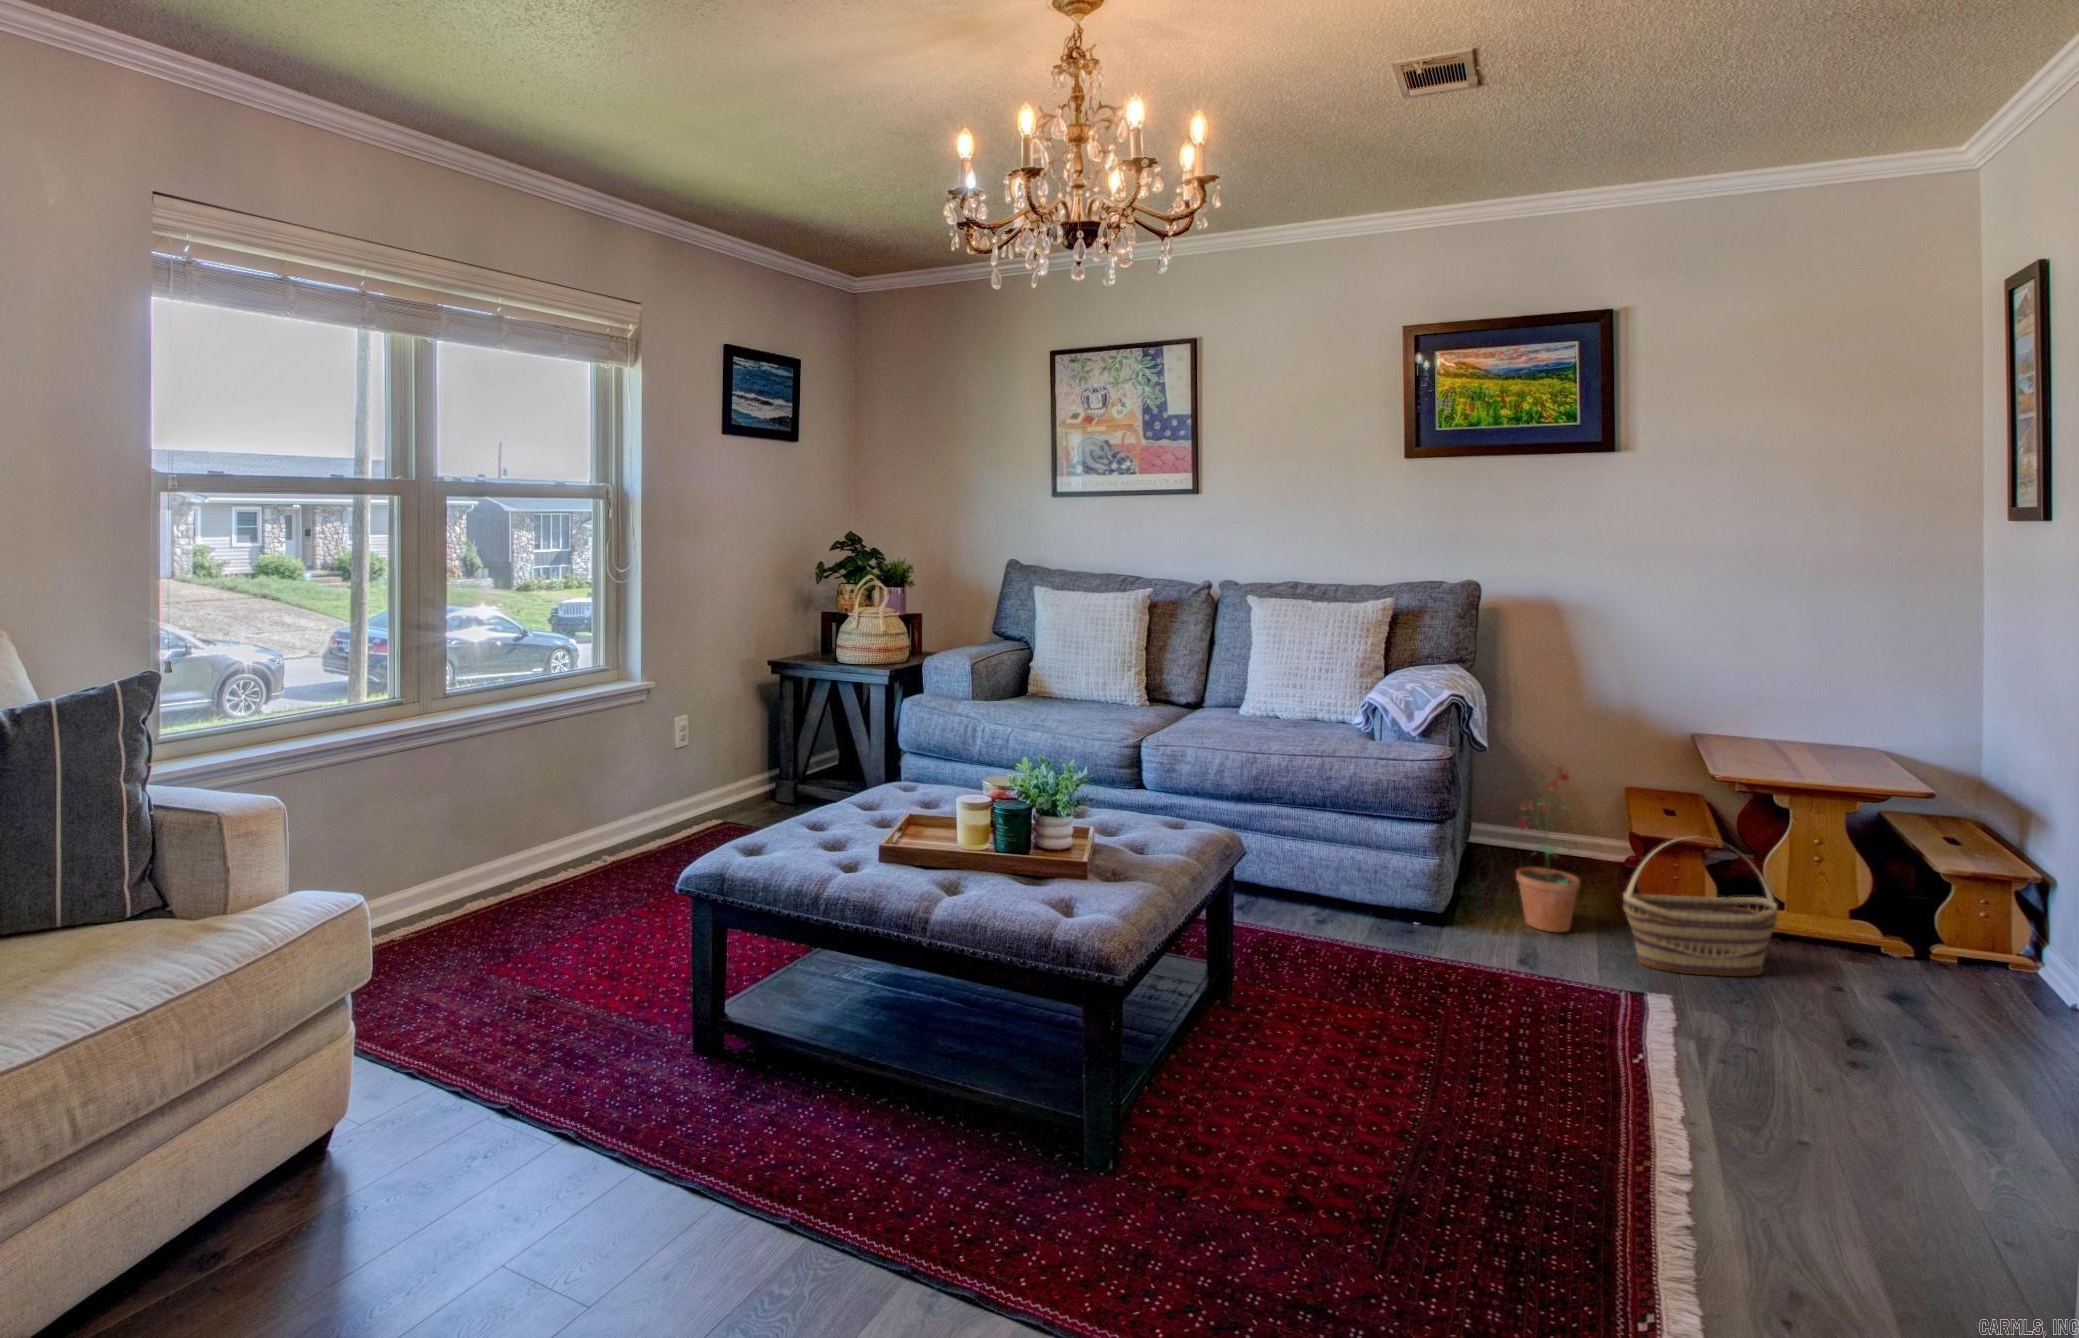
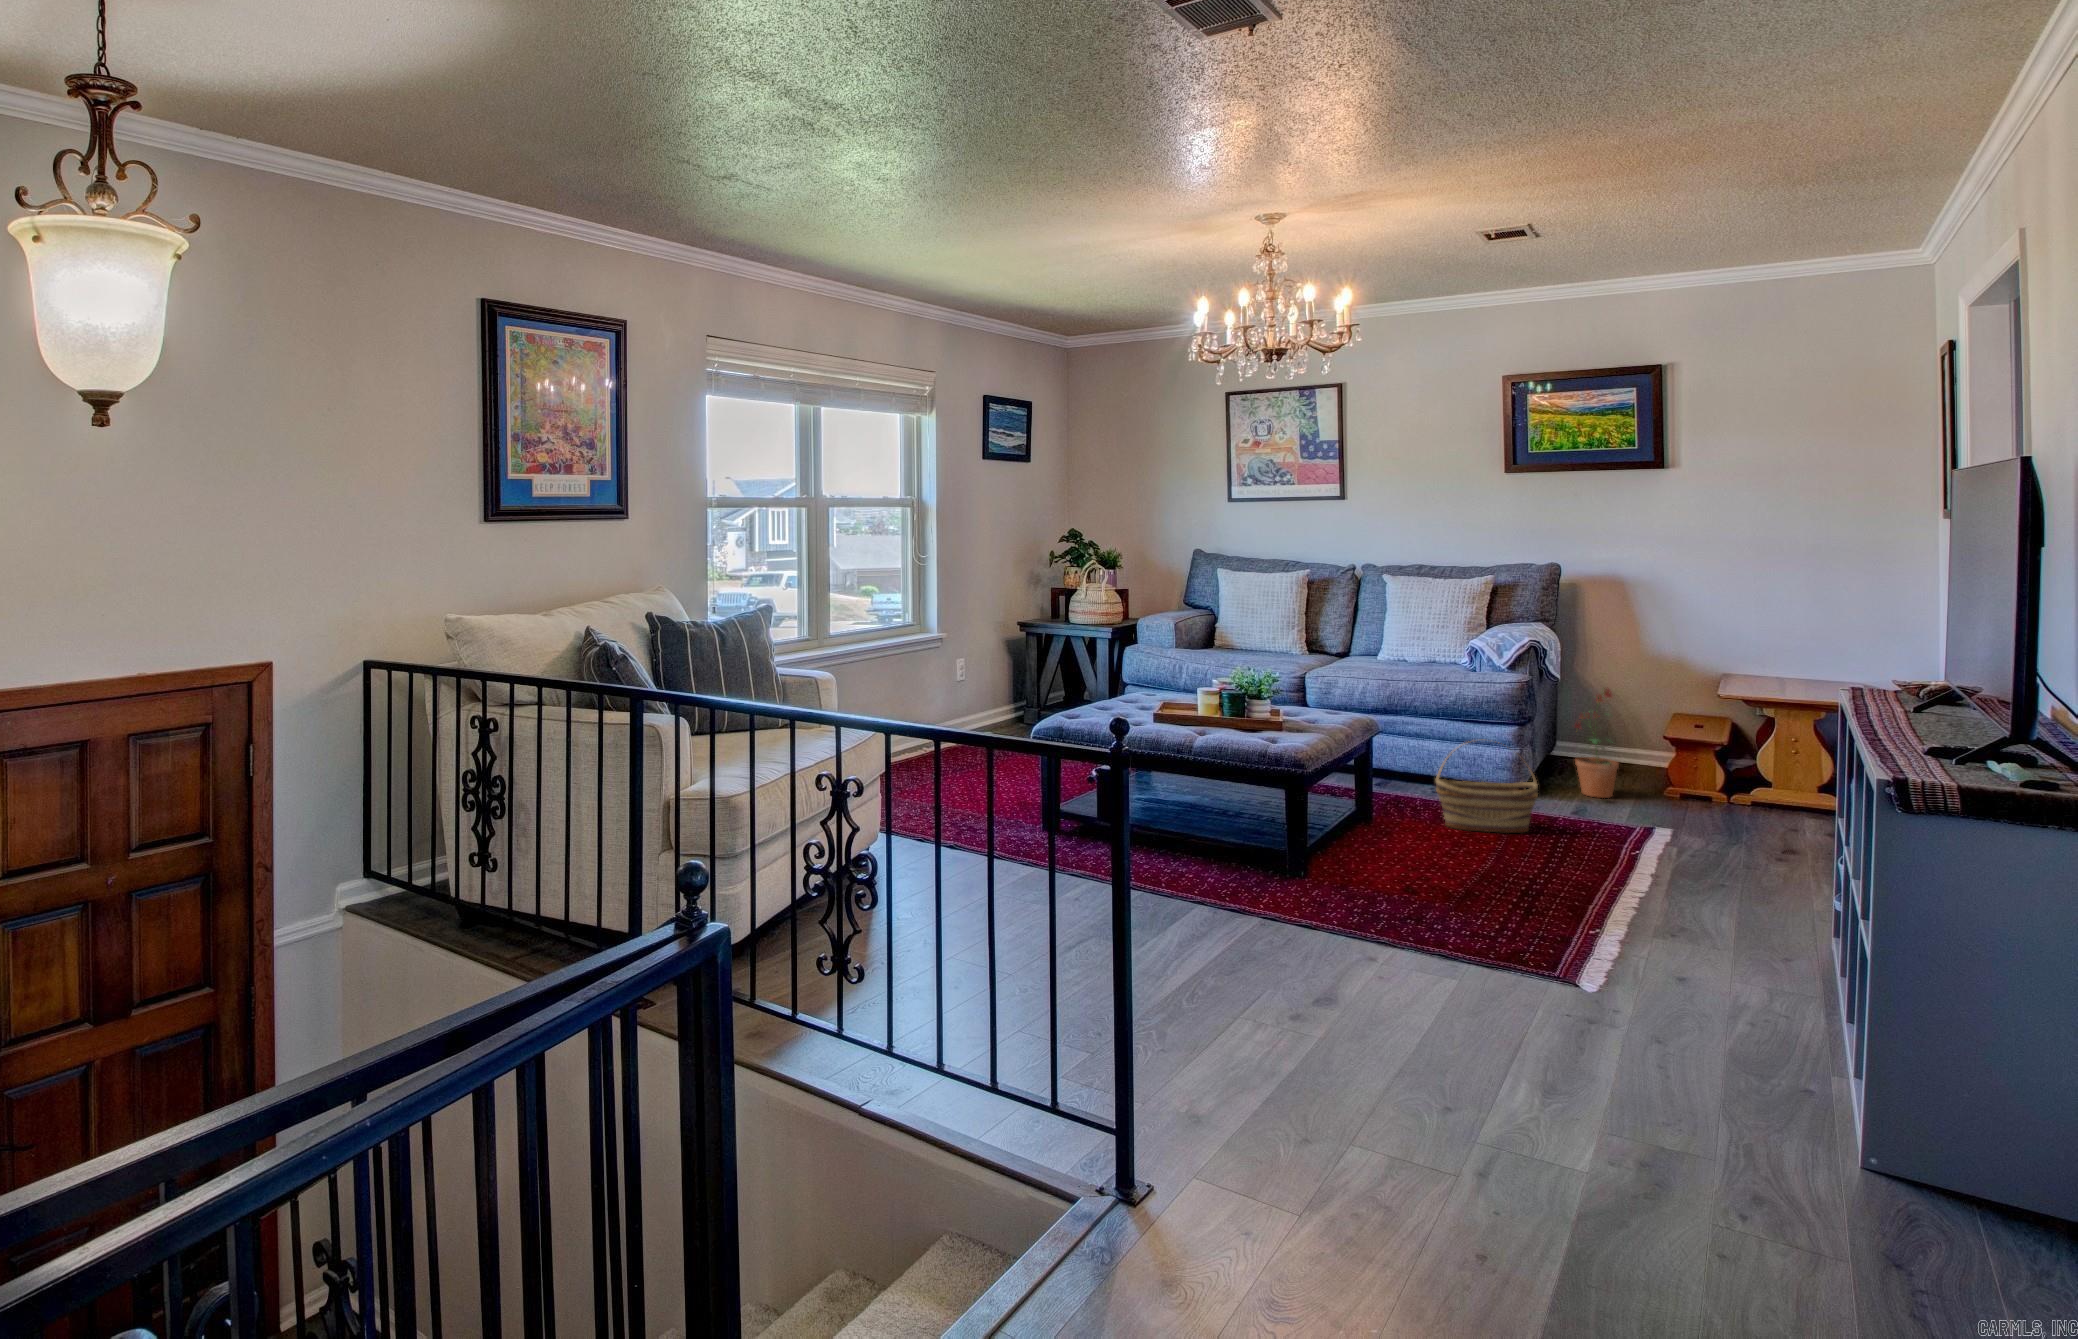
basket: present [1623,836,1777,976] -> present [1436,753,1538,833]

